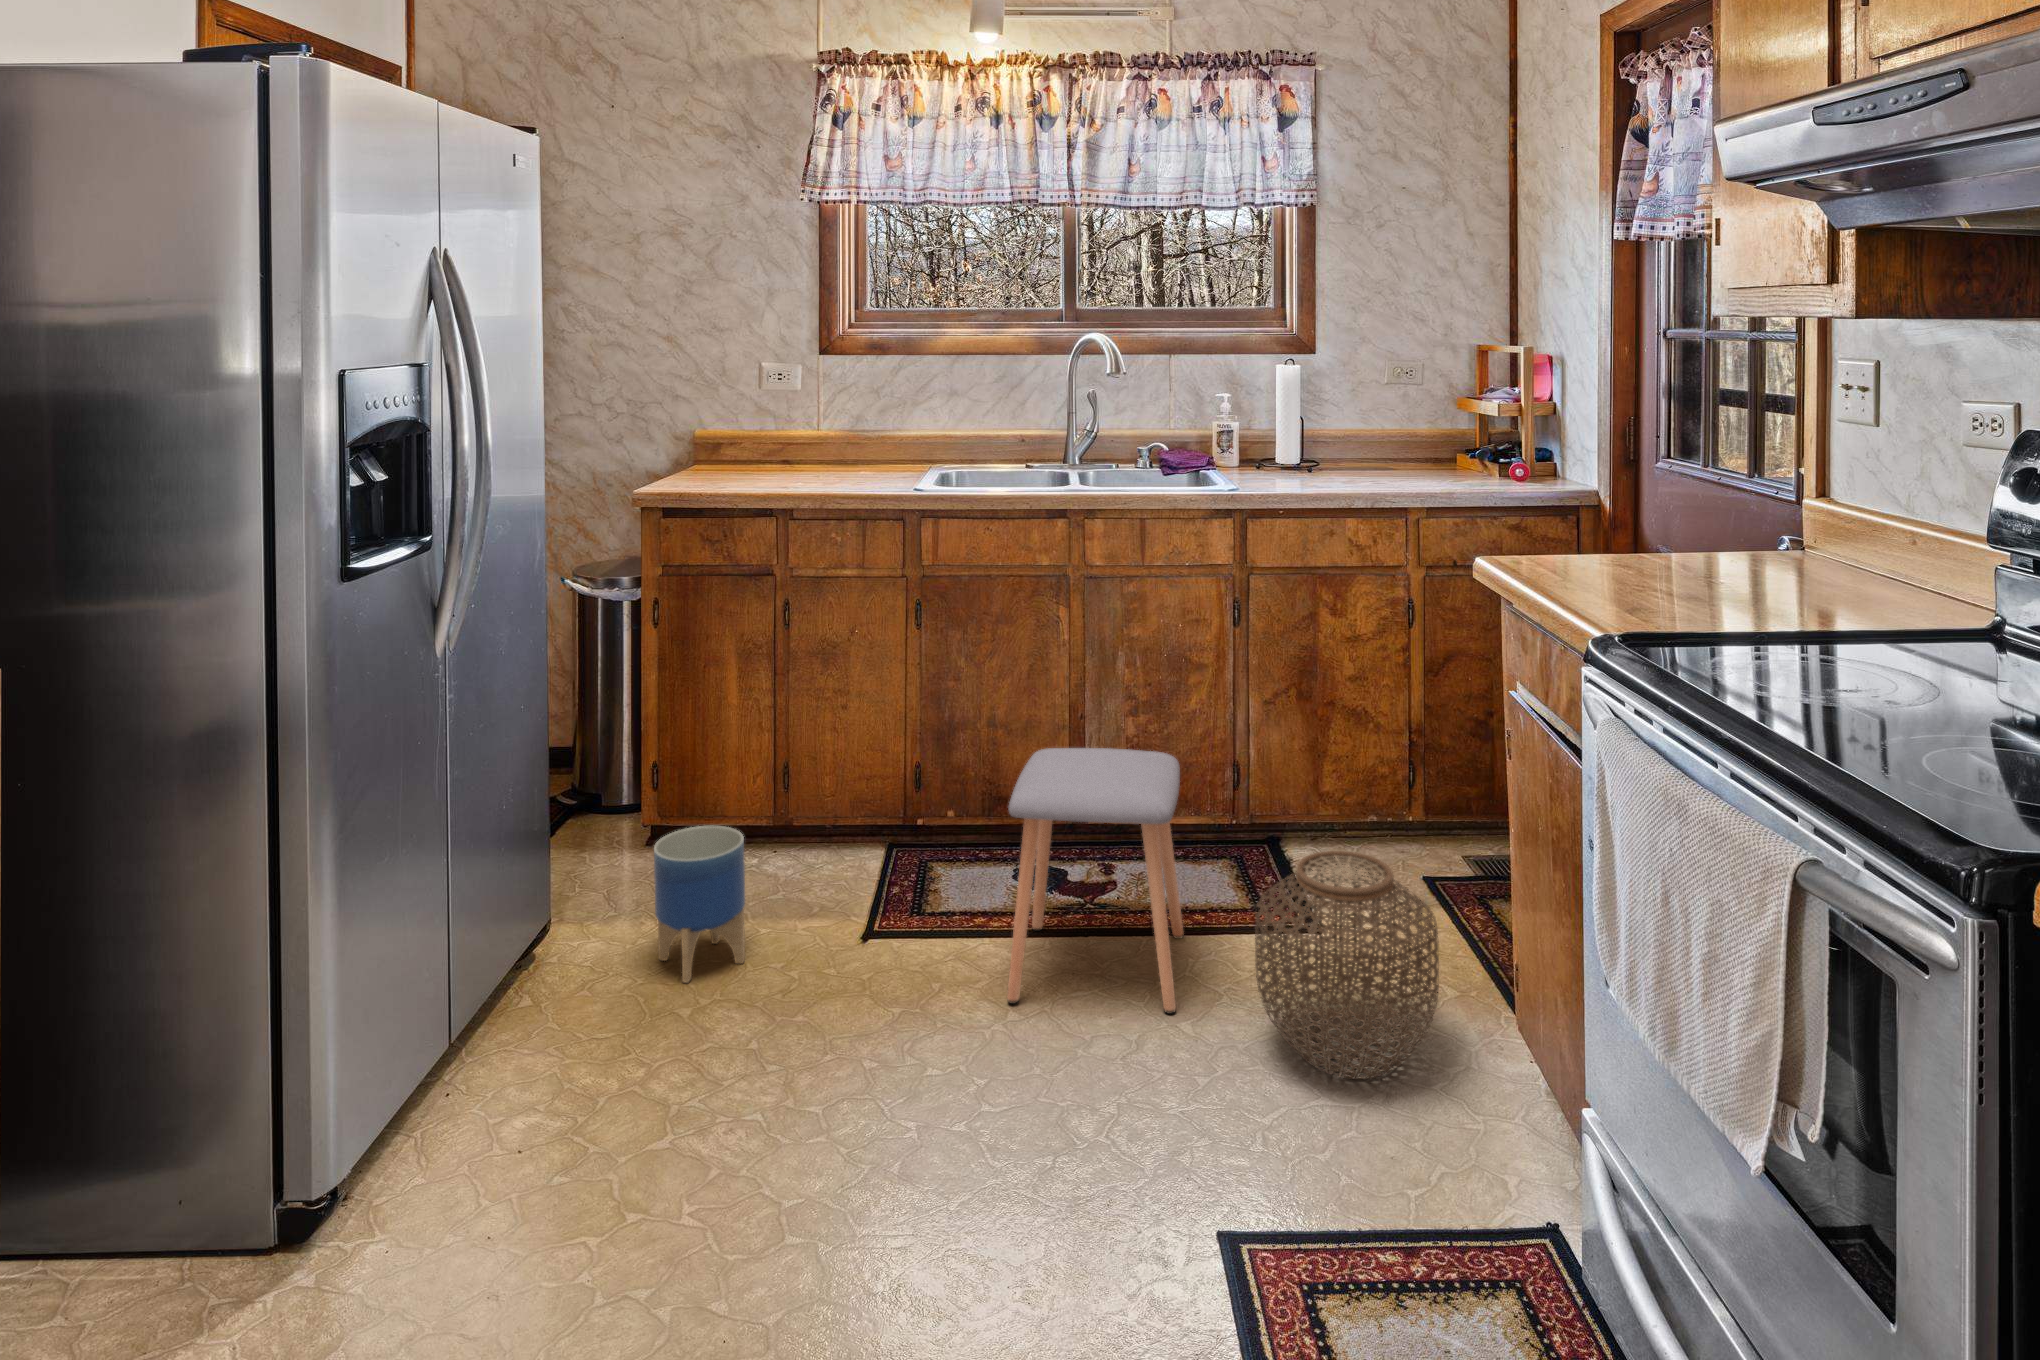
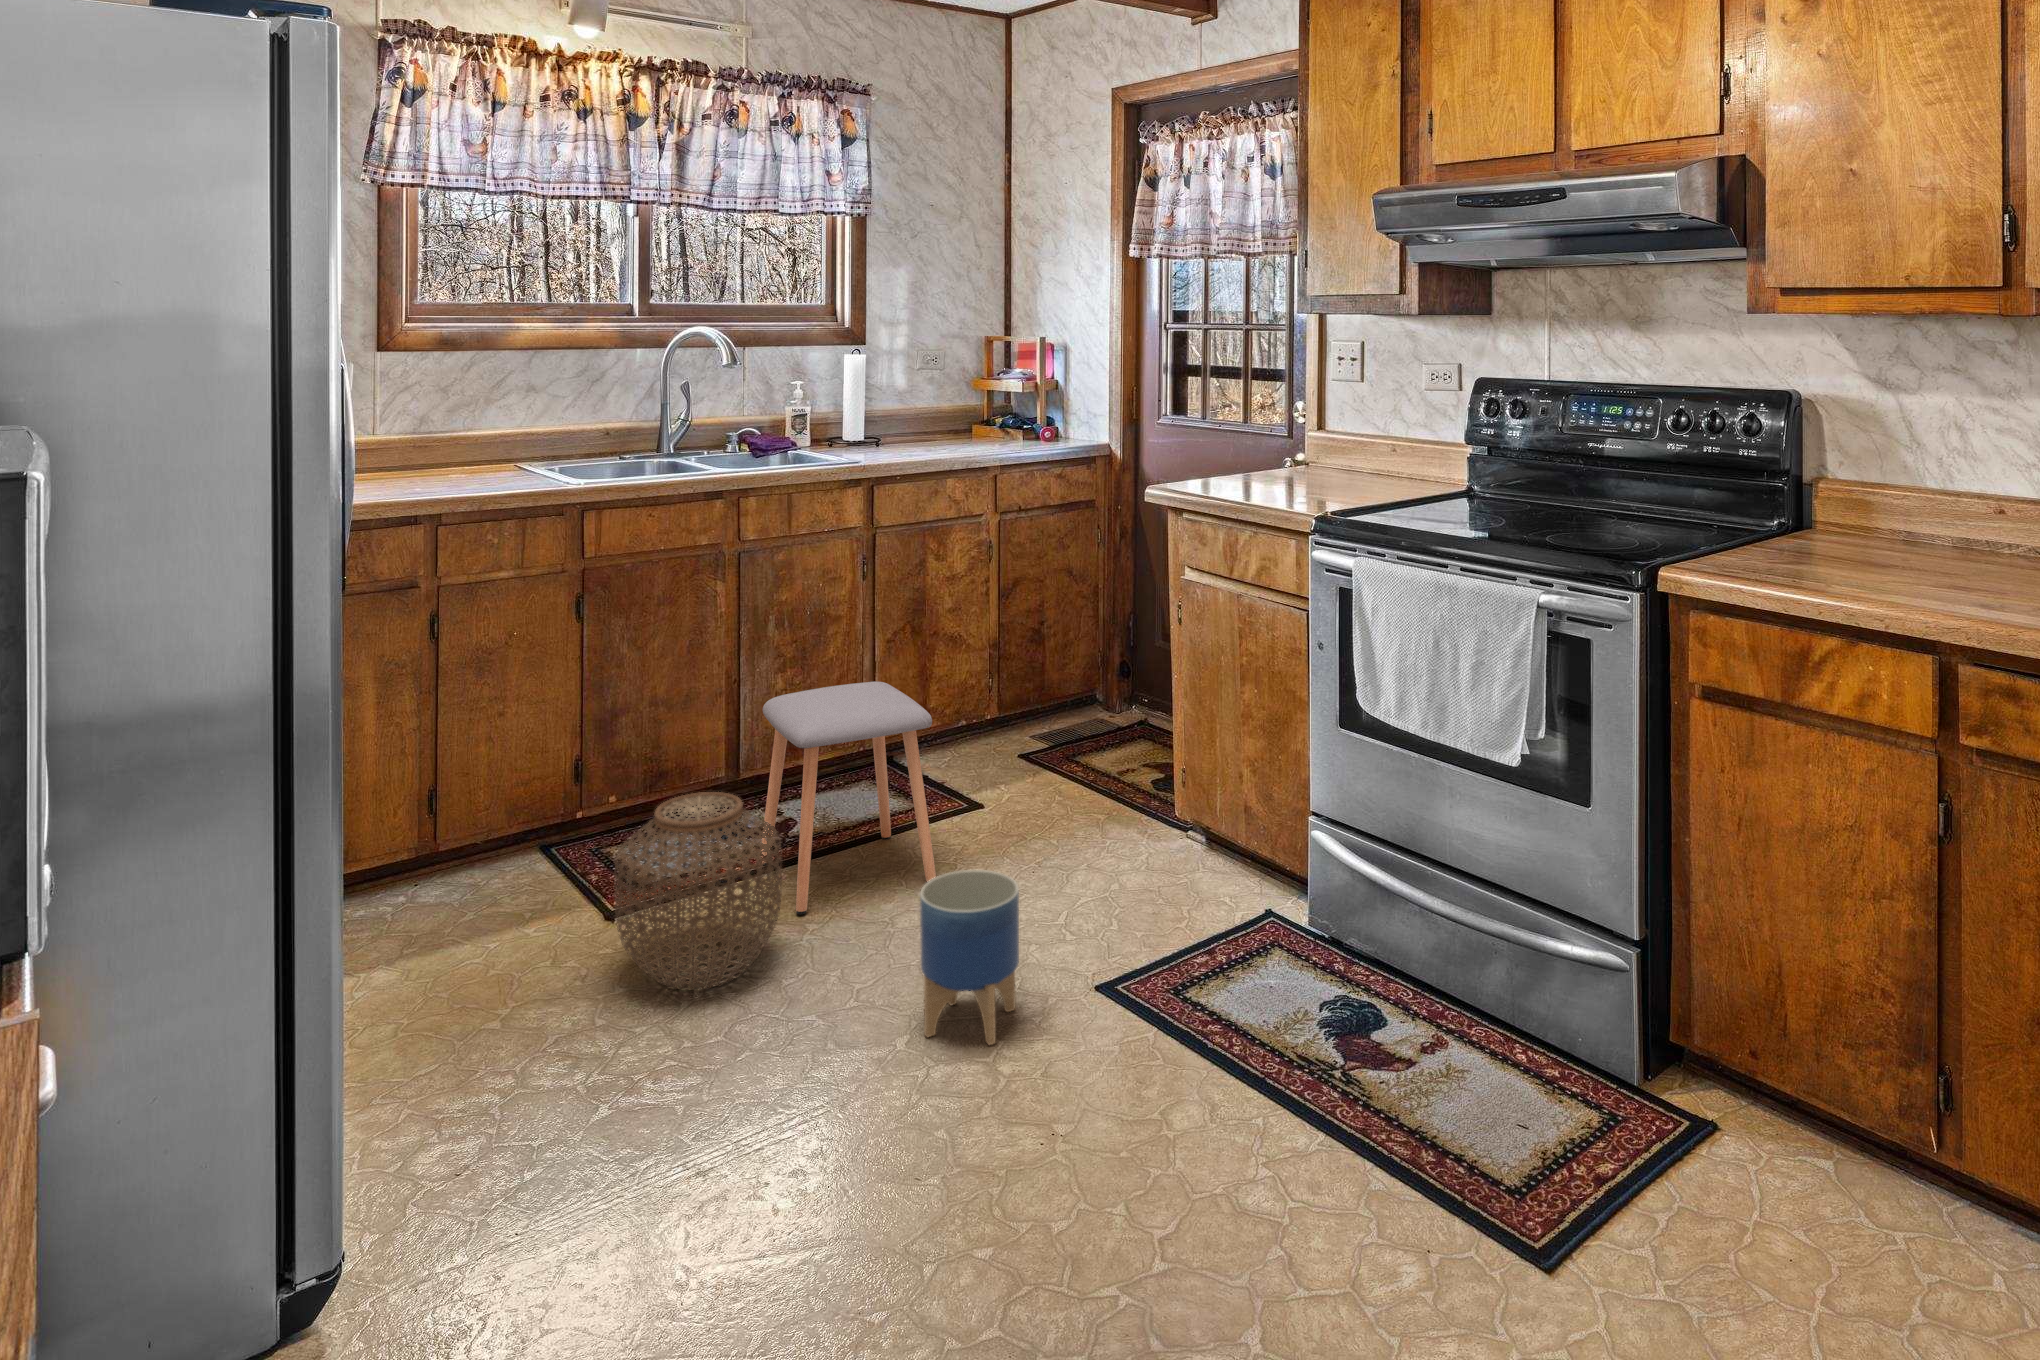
planter: present [654,826,745,983] -> present [920,870,1019,1045]
woven basket: present [1255,851,1439,1079] -> present [614,792,782,990]

